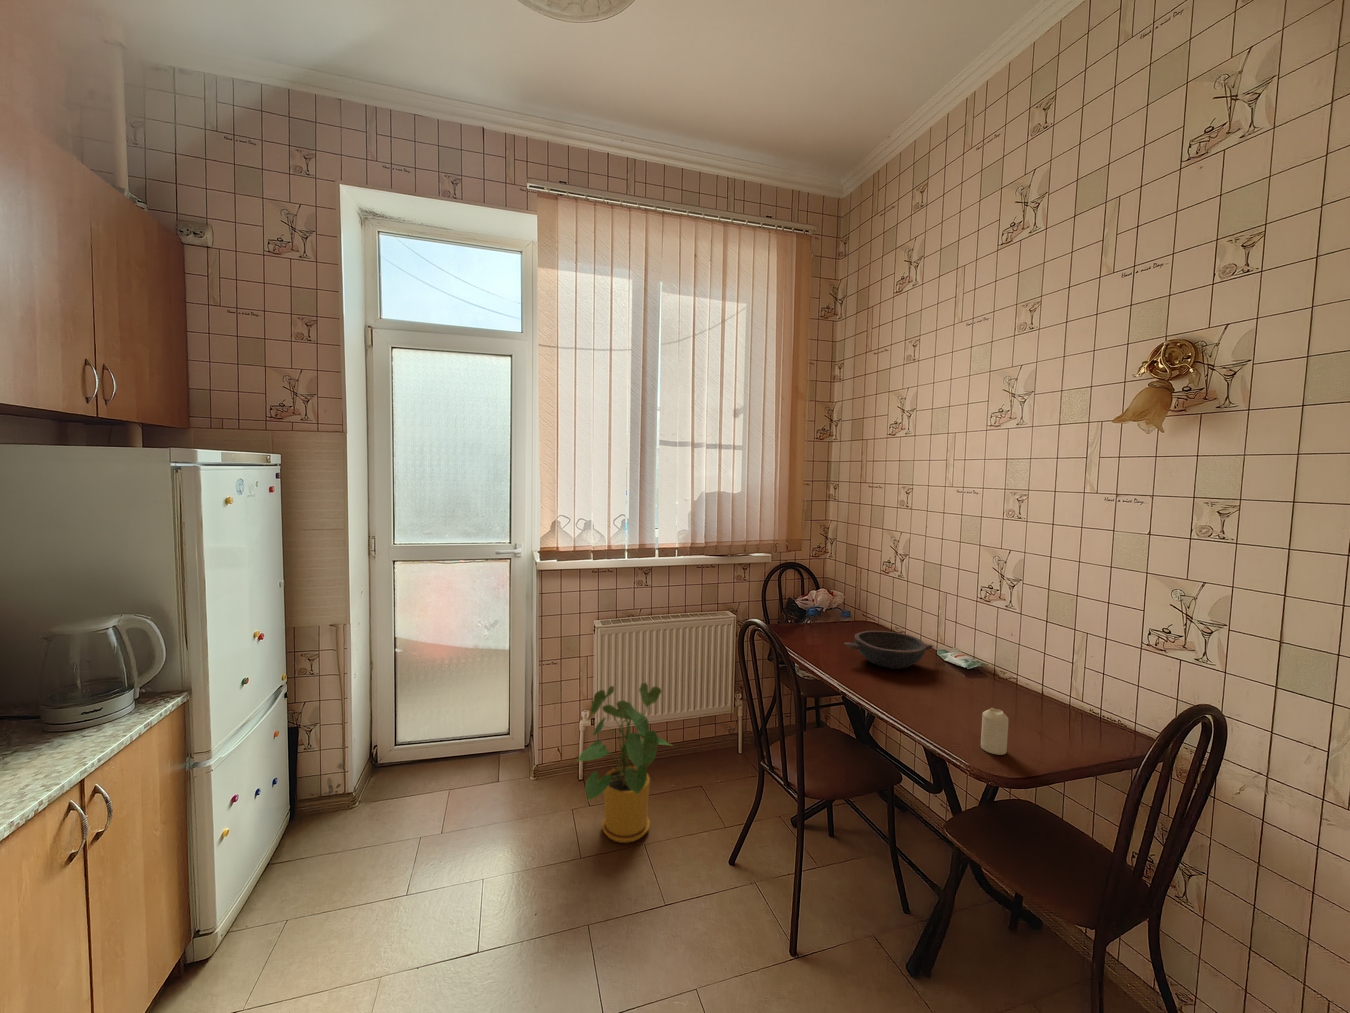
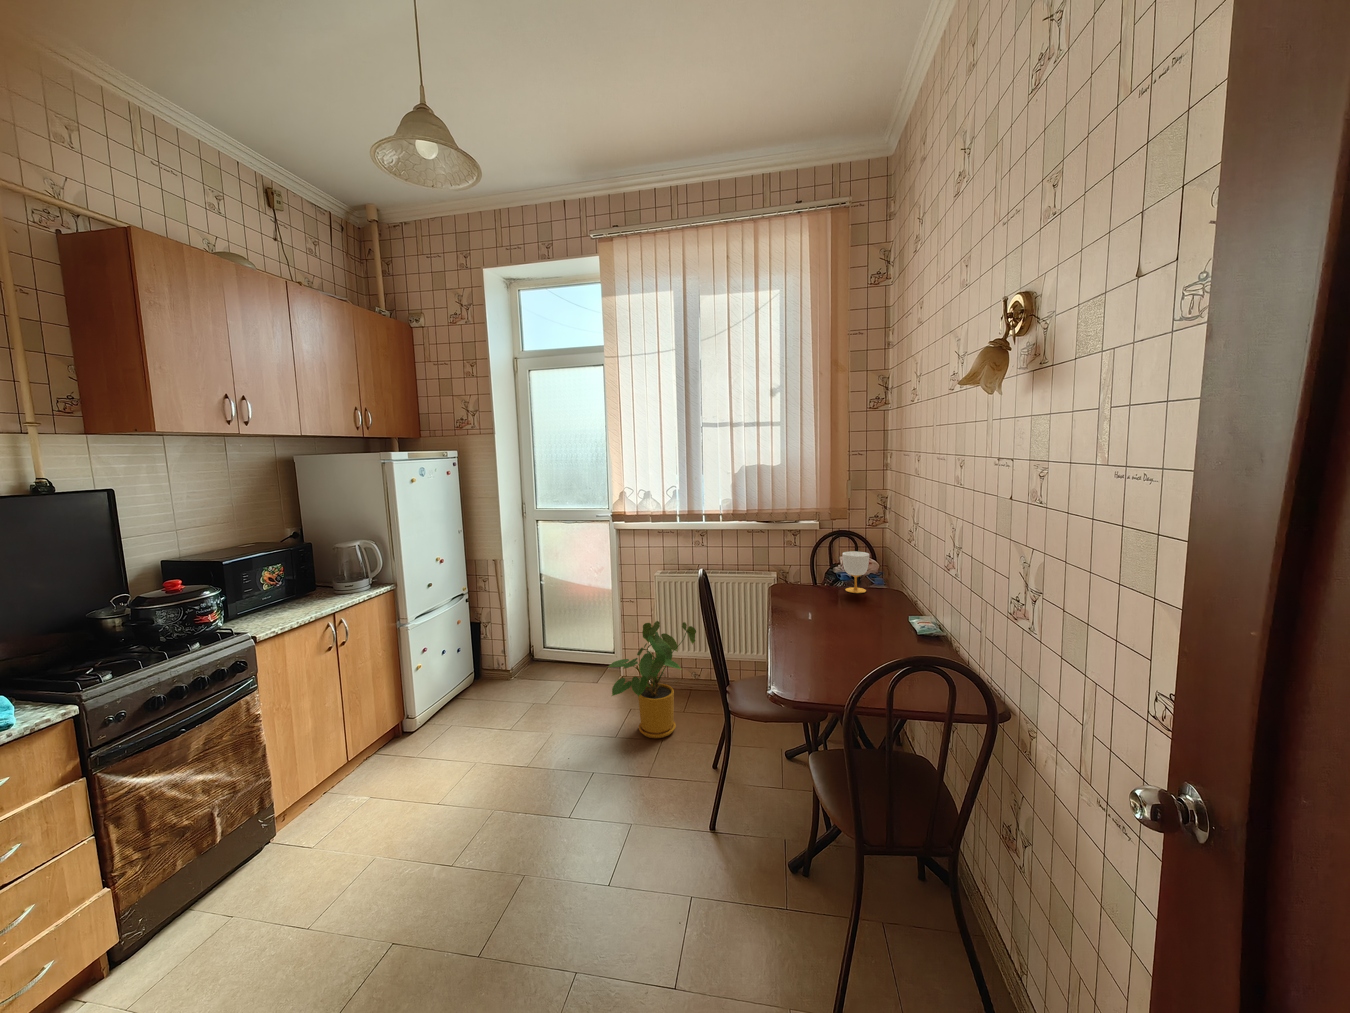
cup: none [827,585,855,629] -> present [842,551,869,593]
bowl: present [844,631,933,669] -> none [802,591,893,626]
candle: present [981,708,1009,755] -> none [806,649,826,689]

